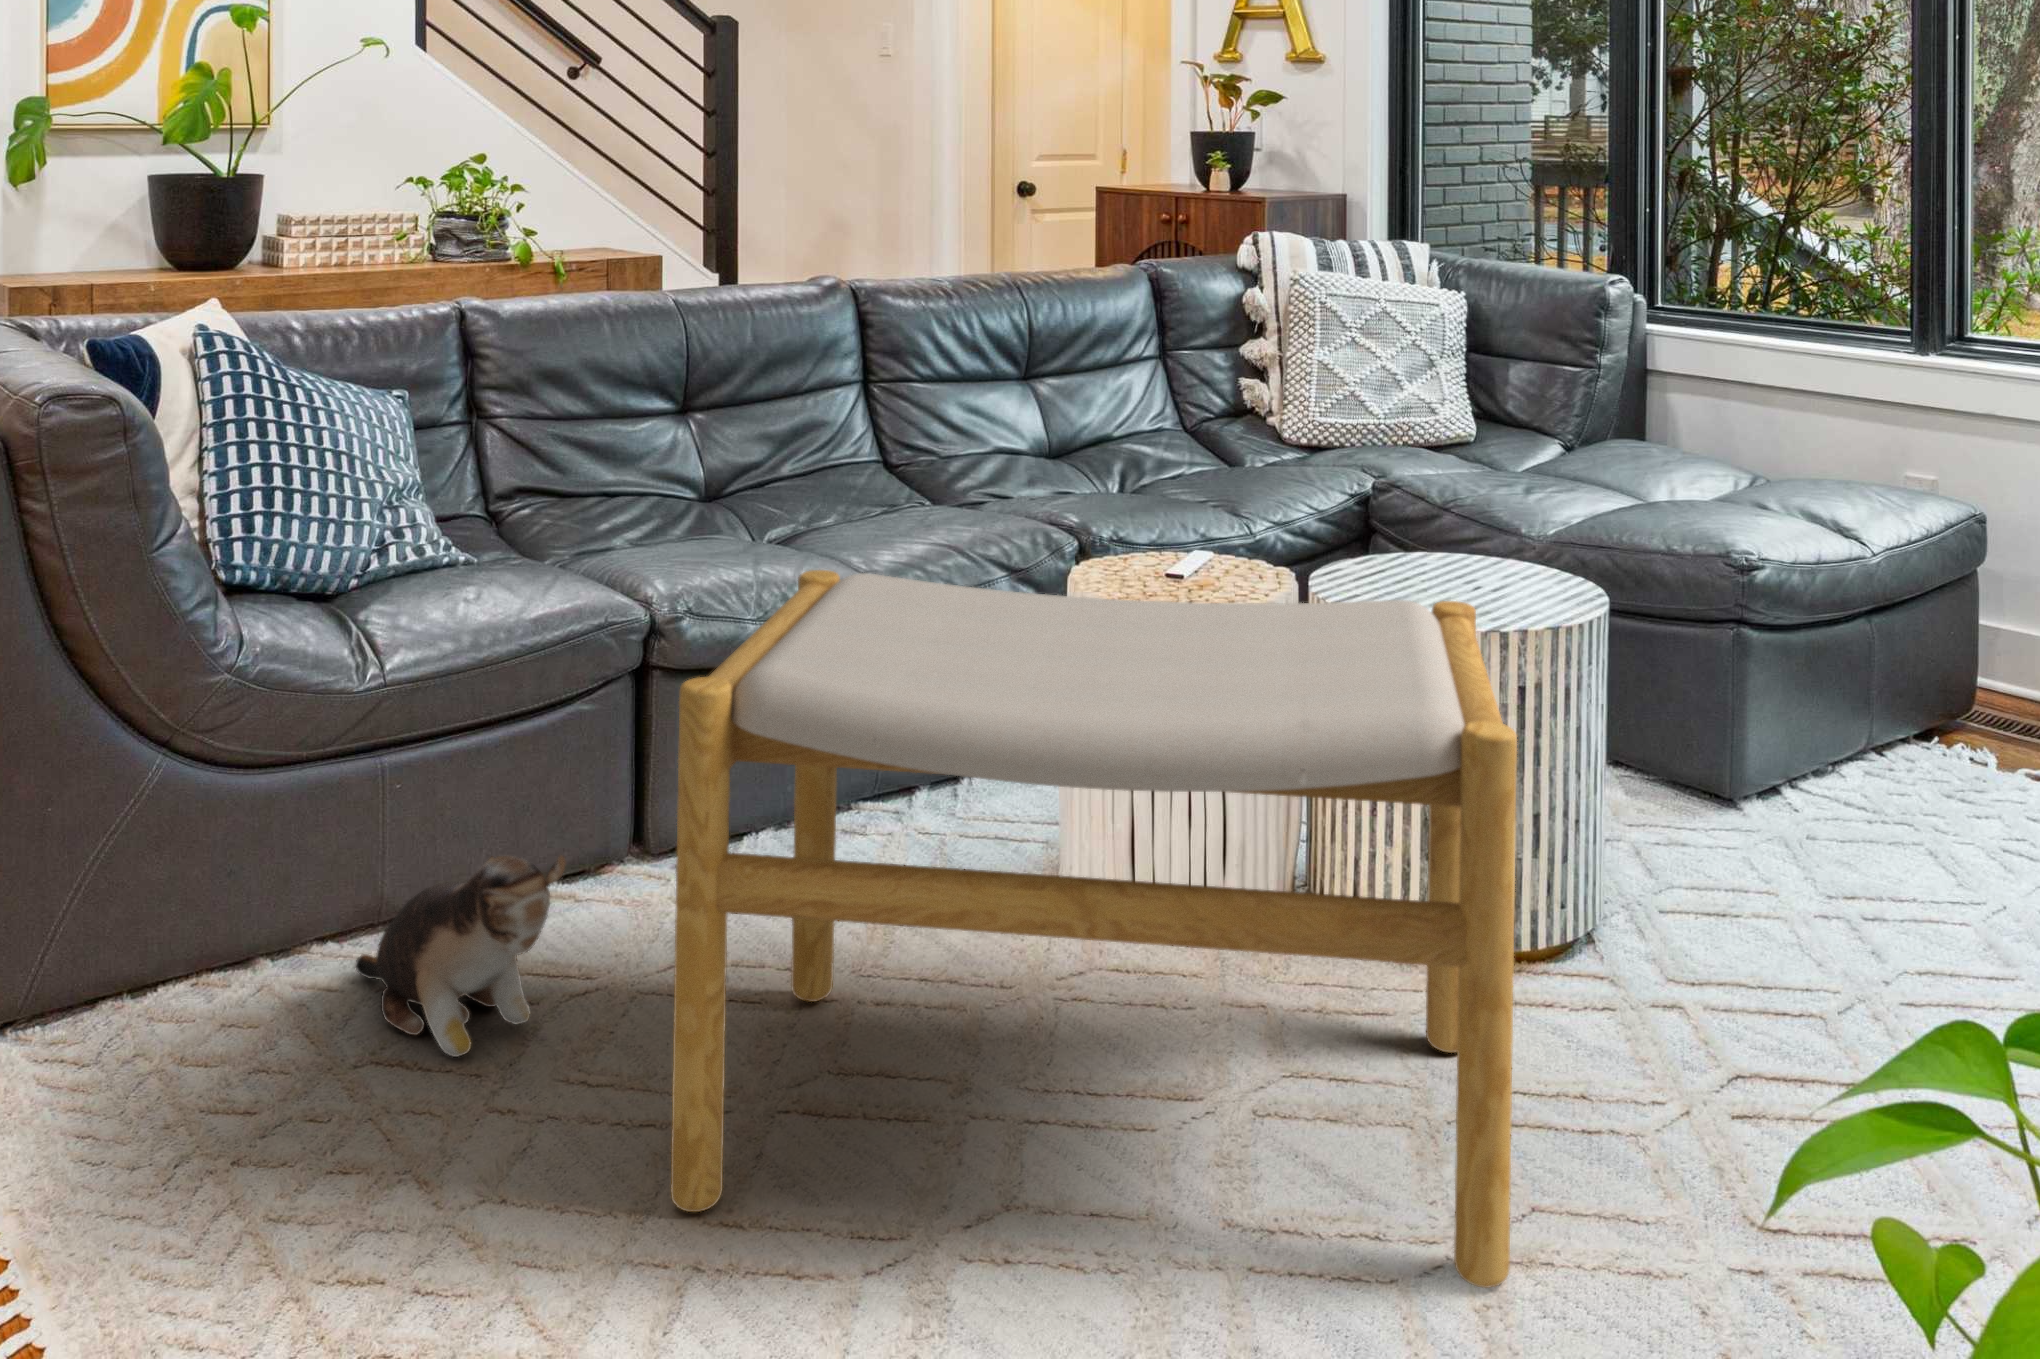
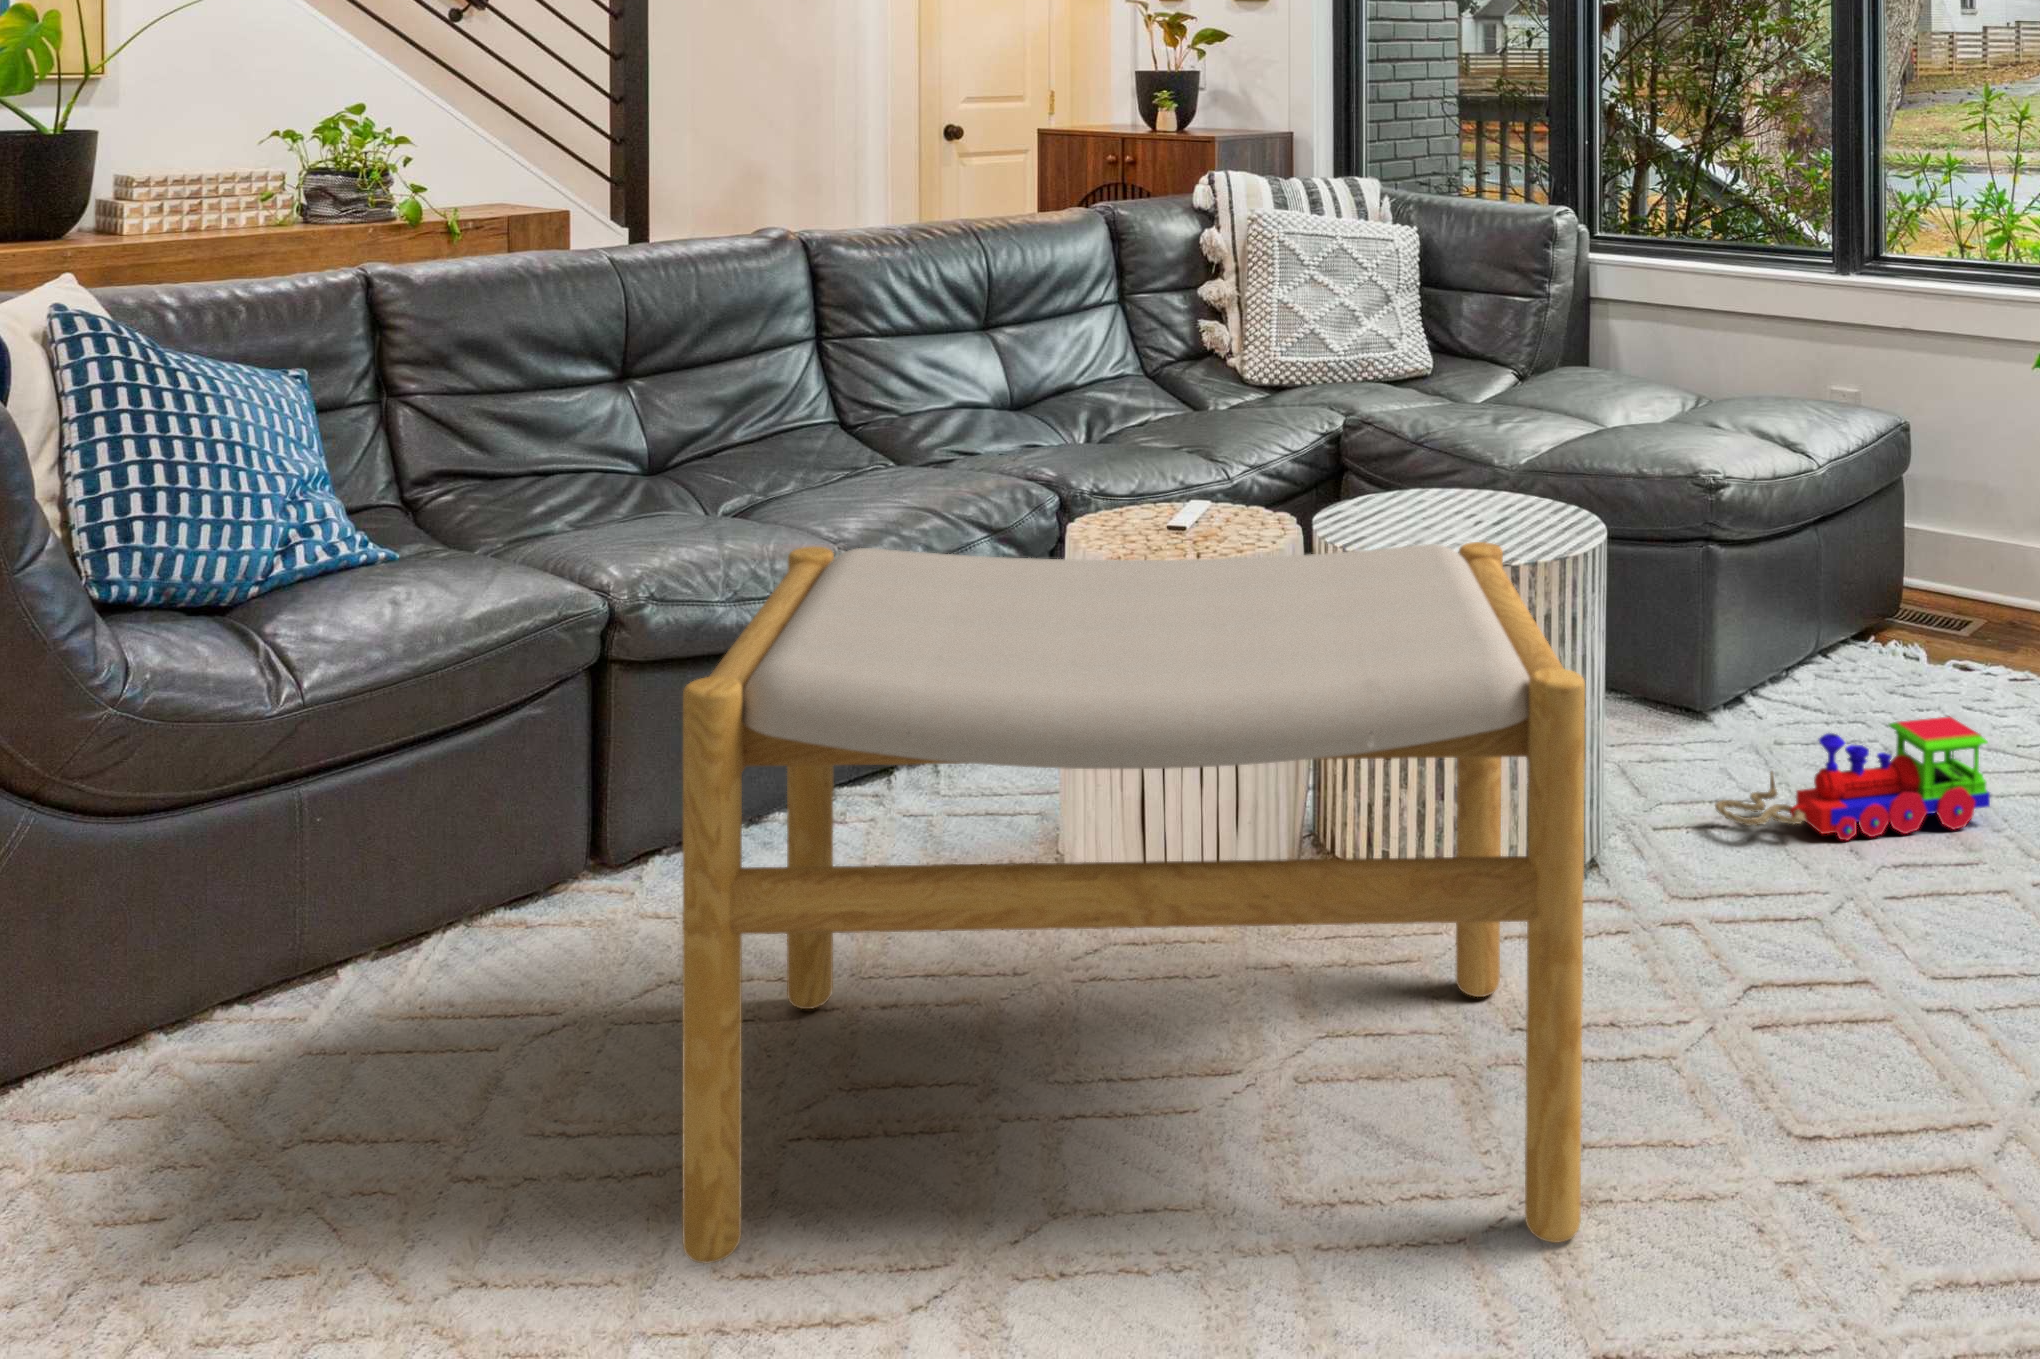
toy train: none [1724,818,2026,938] -> present [1715,716,1990,840]
plush toy: present [356,855,565,1057] -> none [278,879,536,1114]

